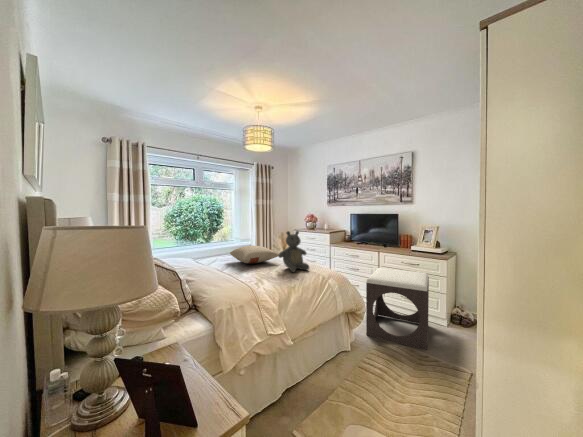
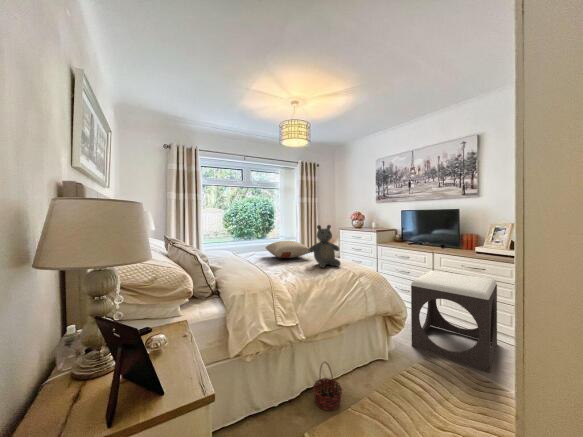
basket: none [292,362,320,407] -> present [313,362,342,411]

